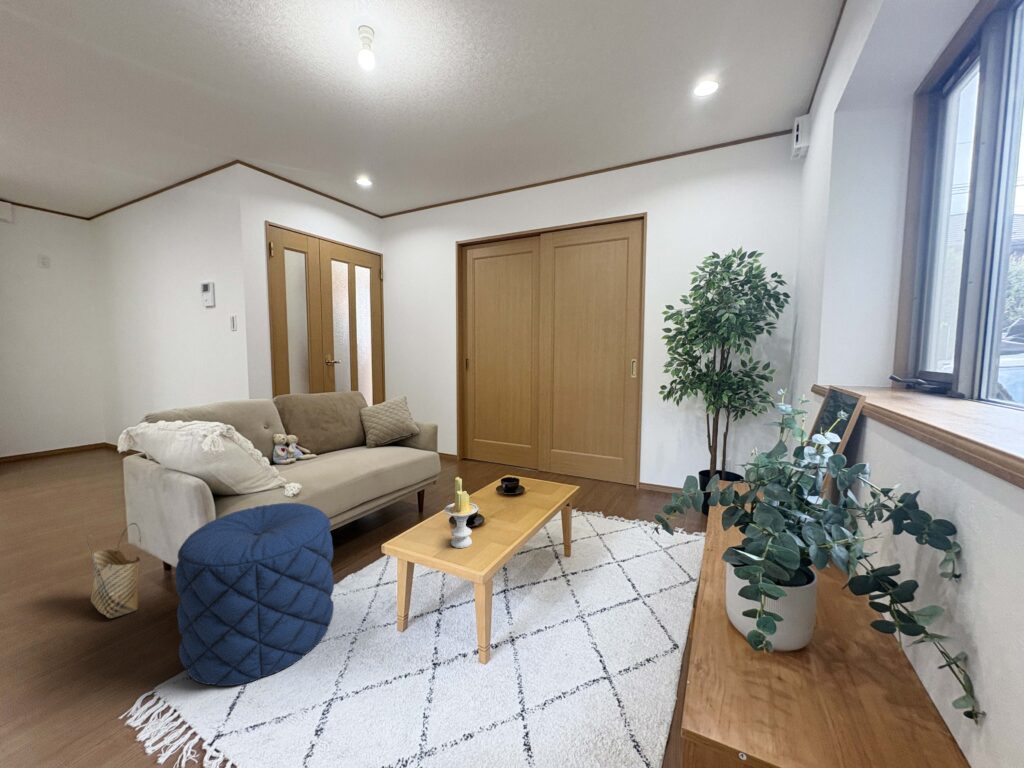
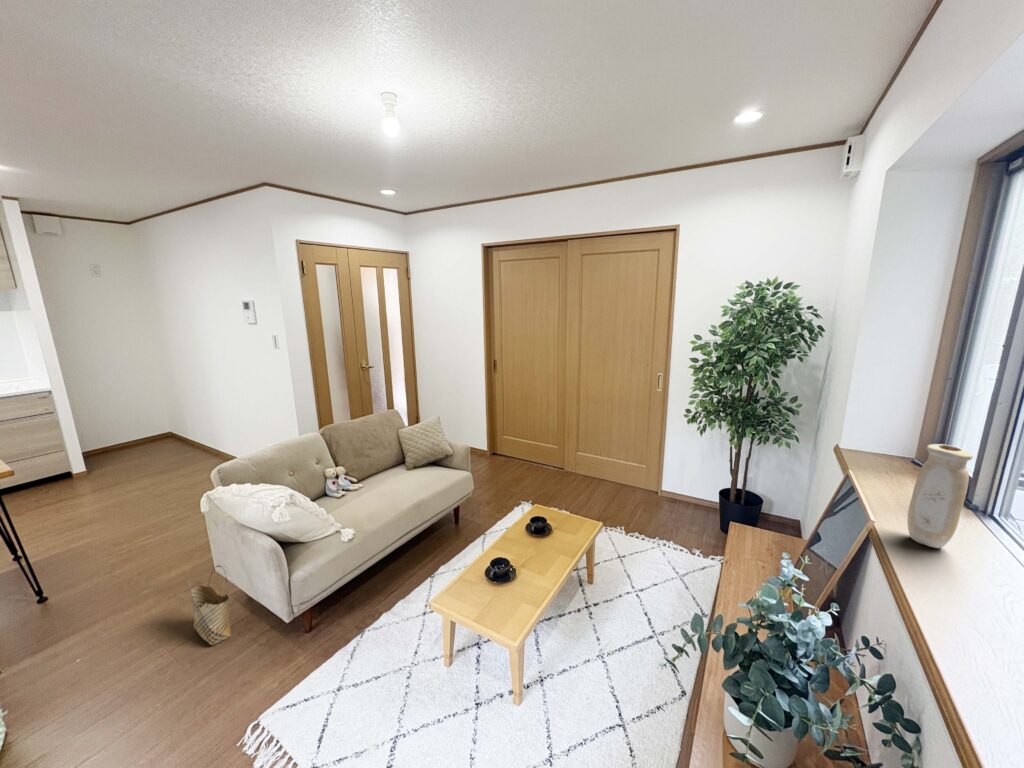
vase: none [906,292,967,406] -> present [907,444,973,548]
candle: present [444,477,478,548] -> none [481,550,511,610]
pouf: present [175,503,334,686] -> none [265,556,390,718]

